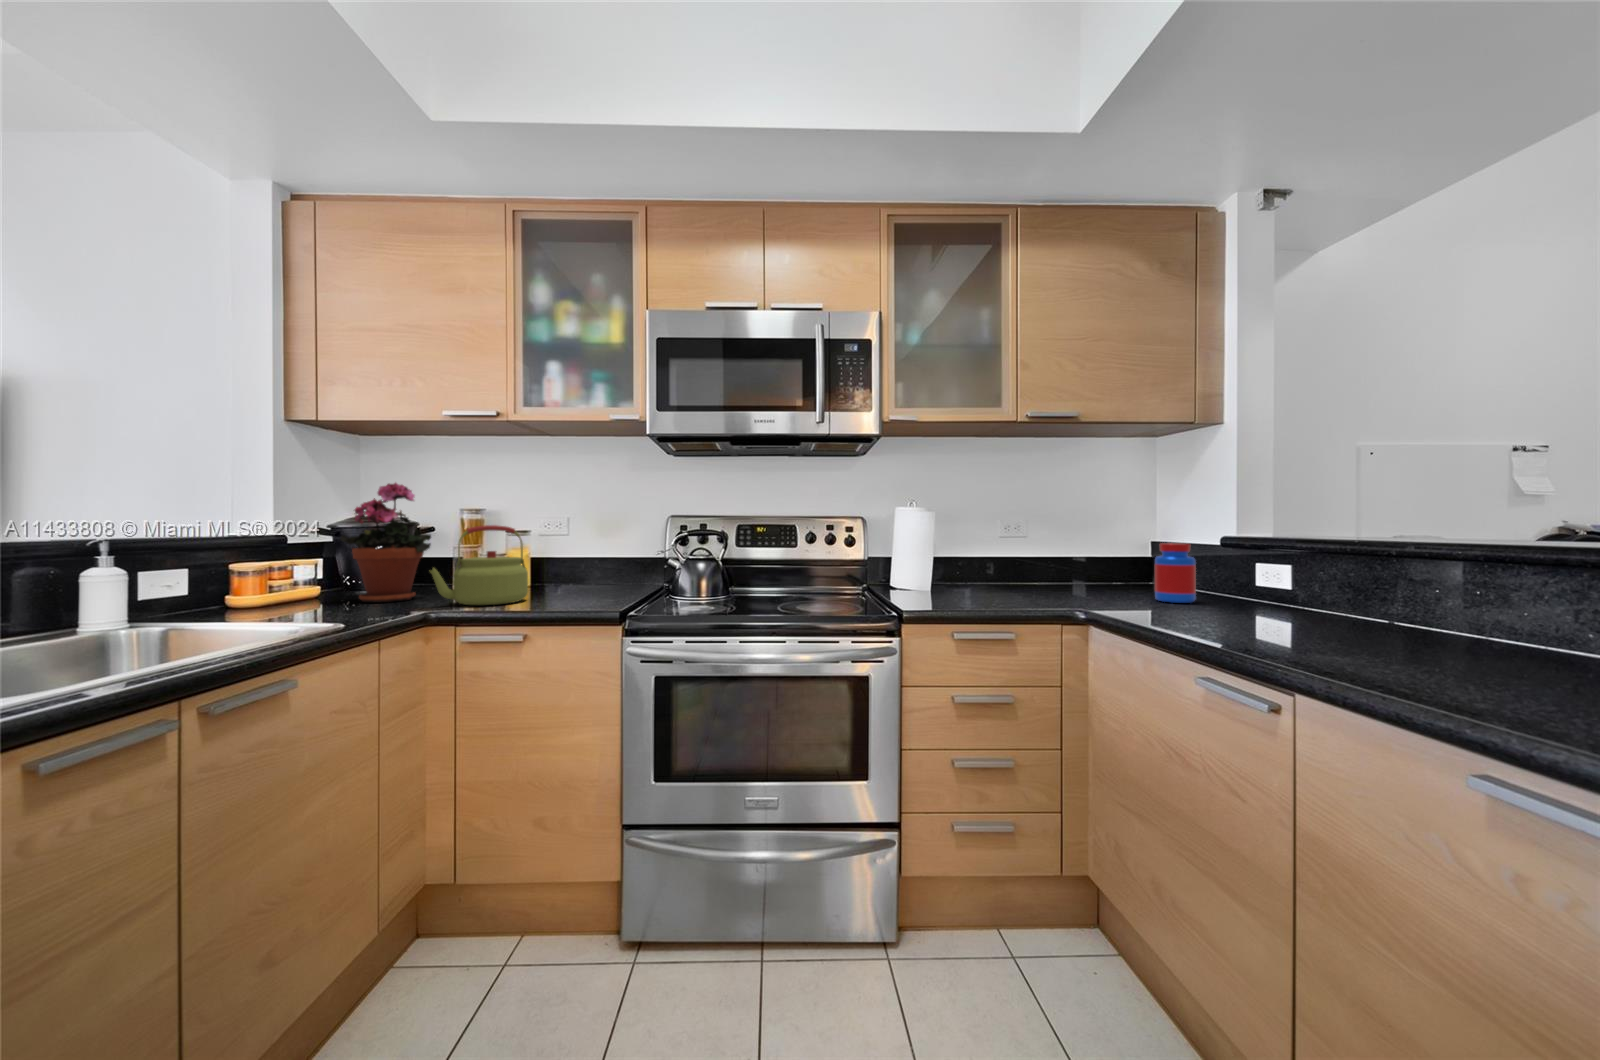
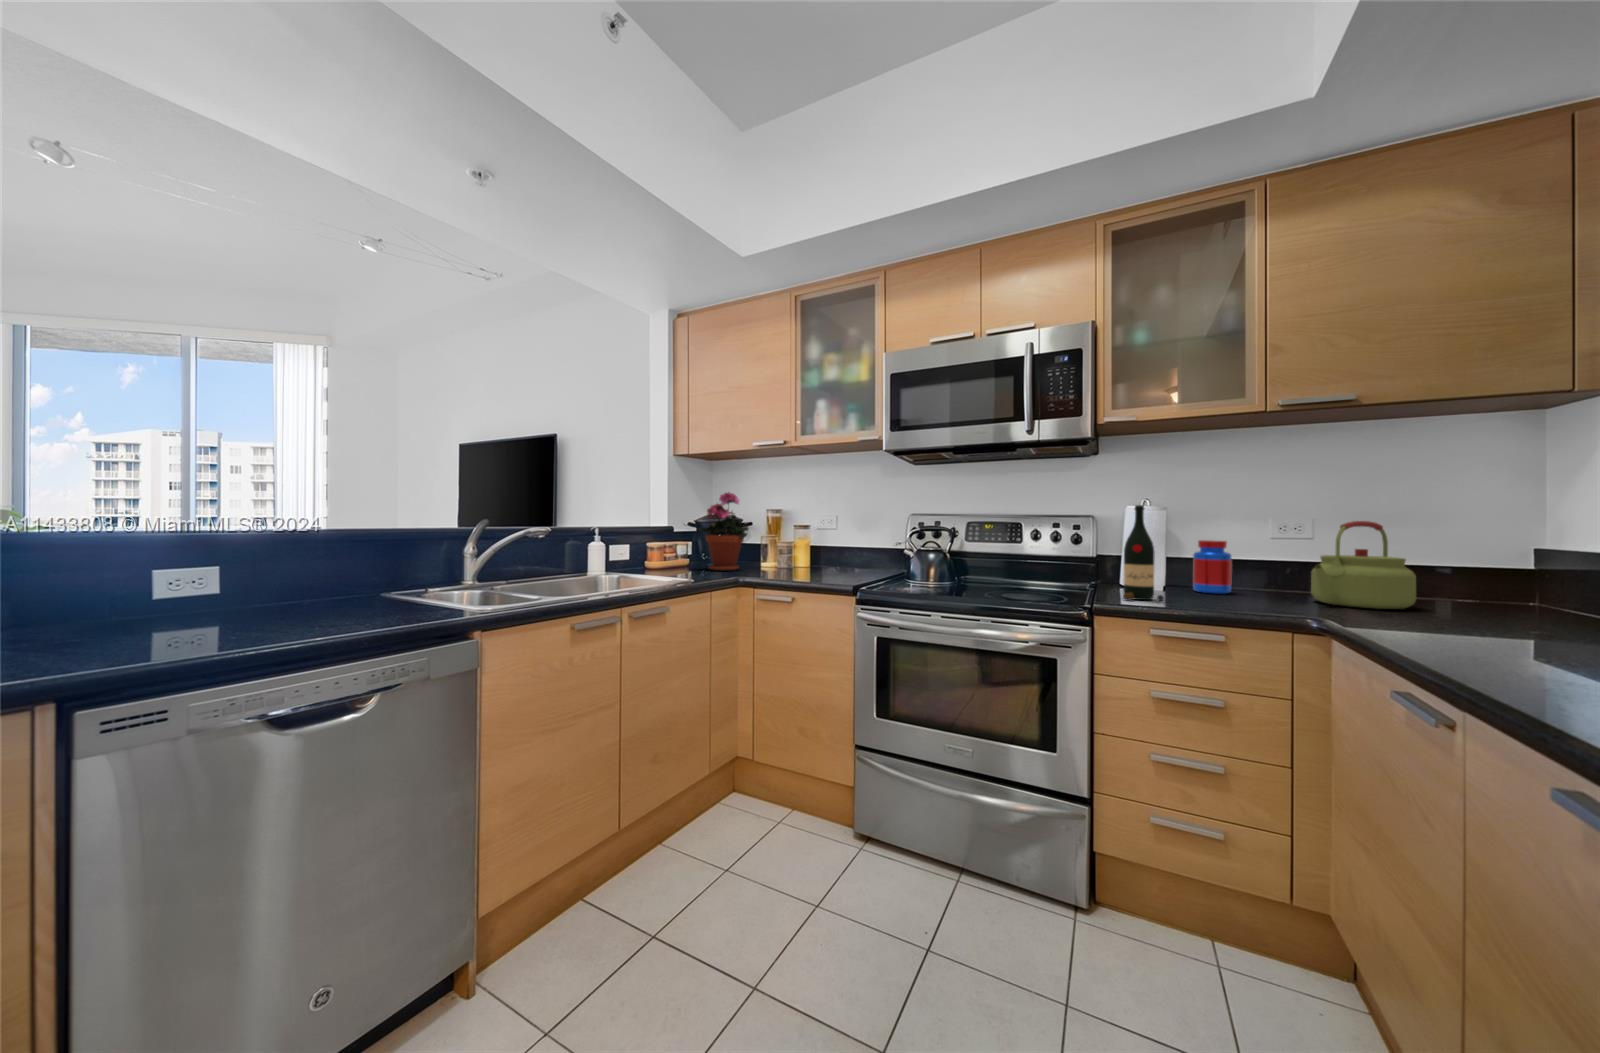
wine bottle: none [909,507,947,604] -> present [1123,505,1164,601]
kettle: present [430,525,528,605] -> present [1311,521,1416,609]
jar: present [1155,543,1196,603] -> present [1193,540,1232,594]

